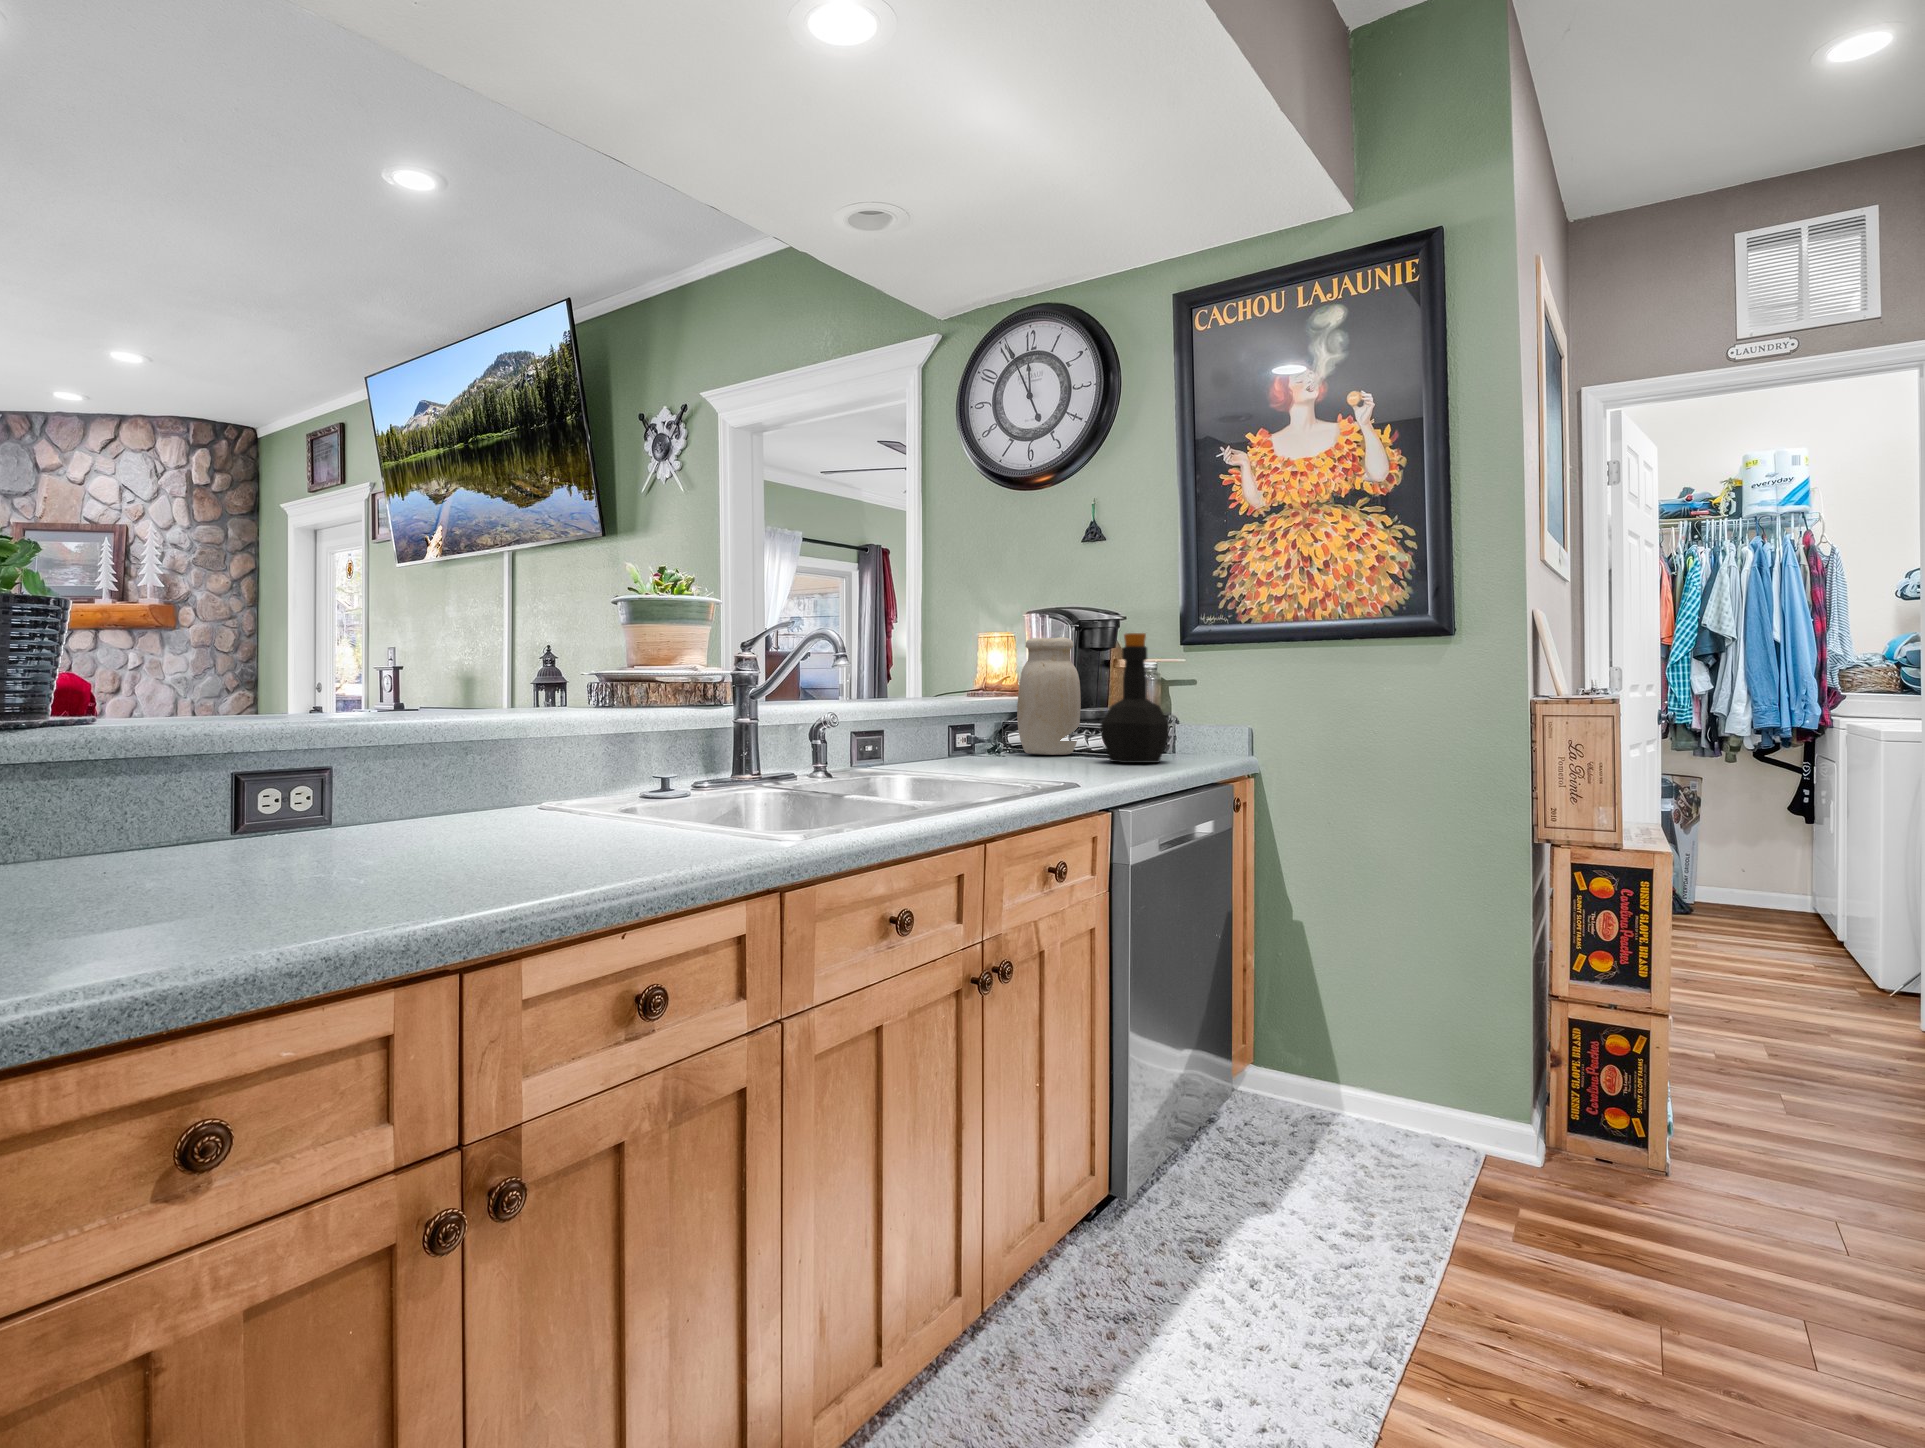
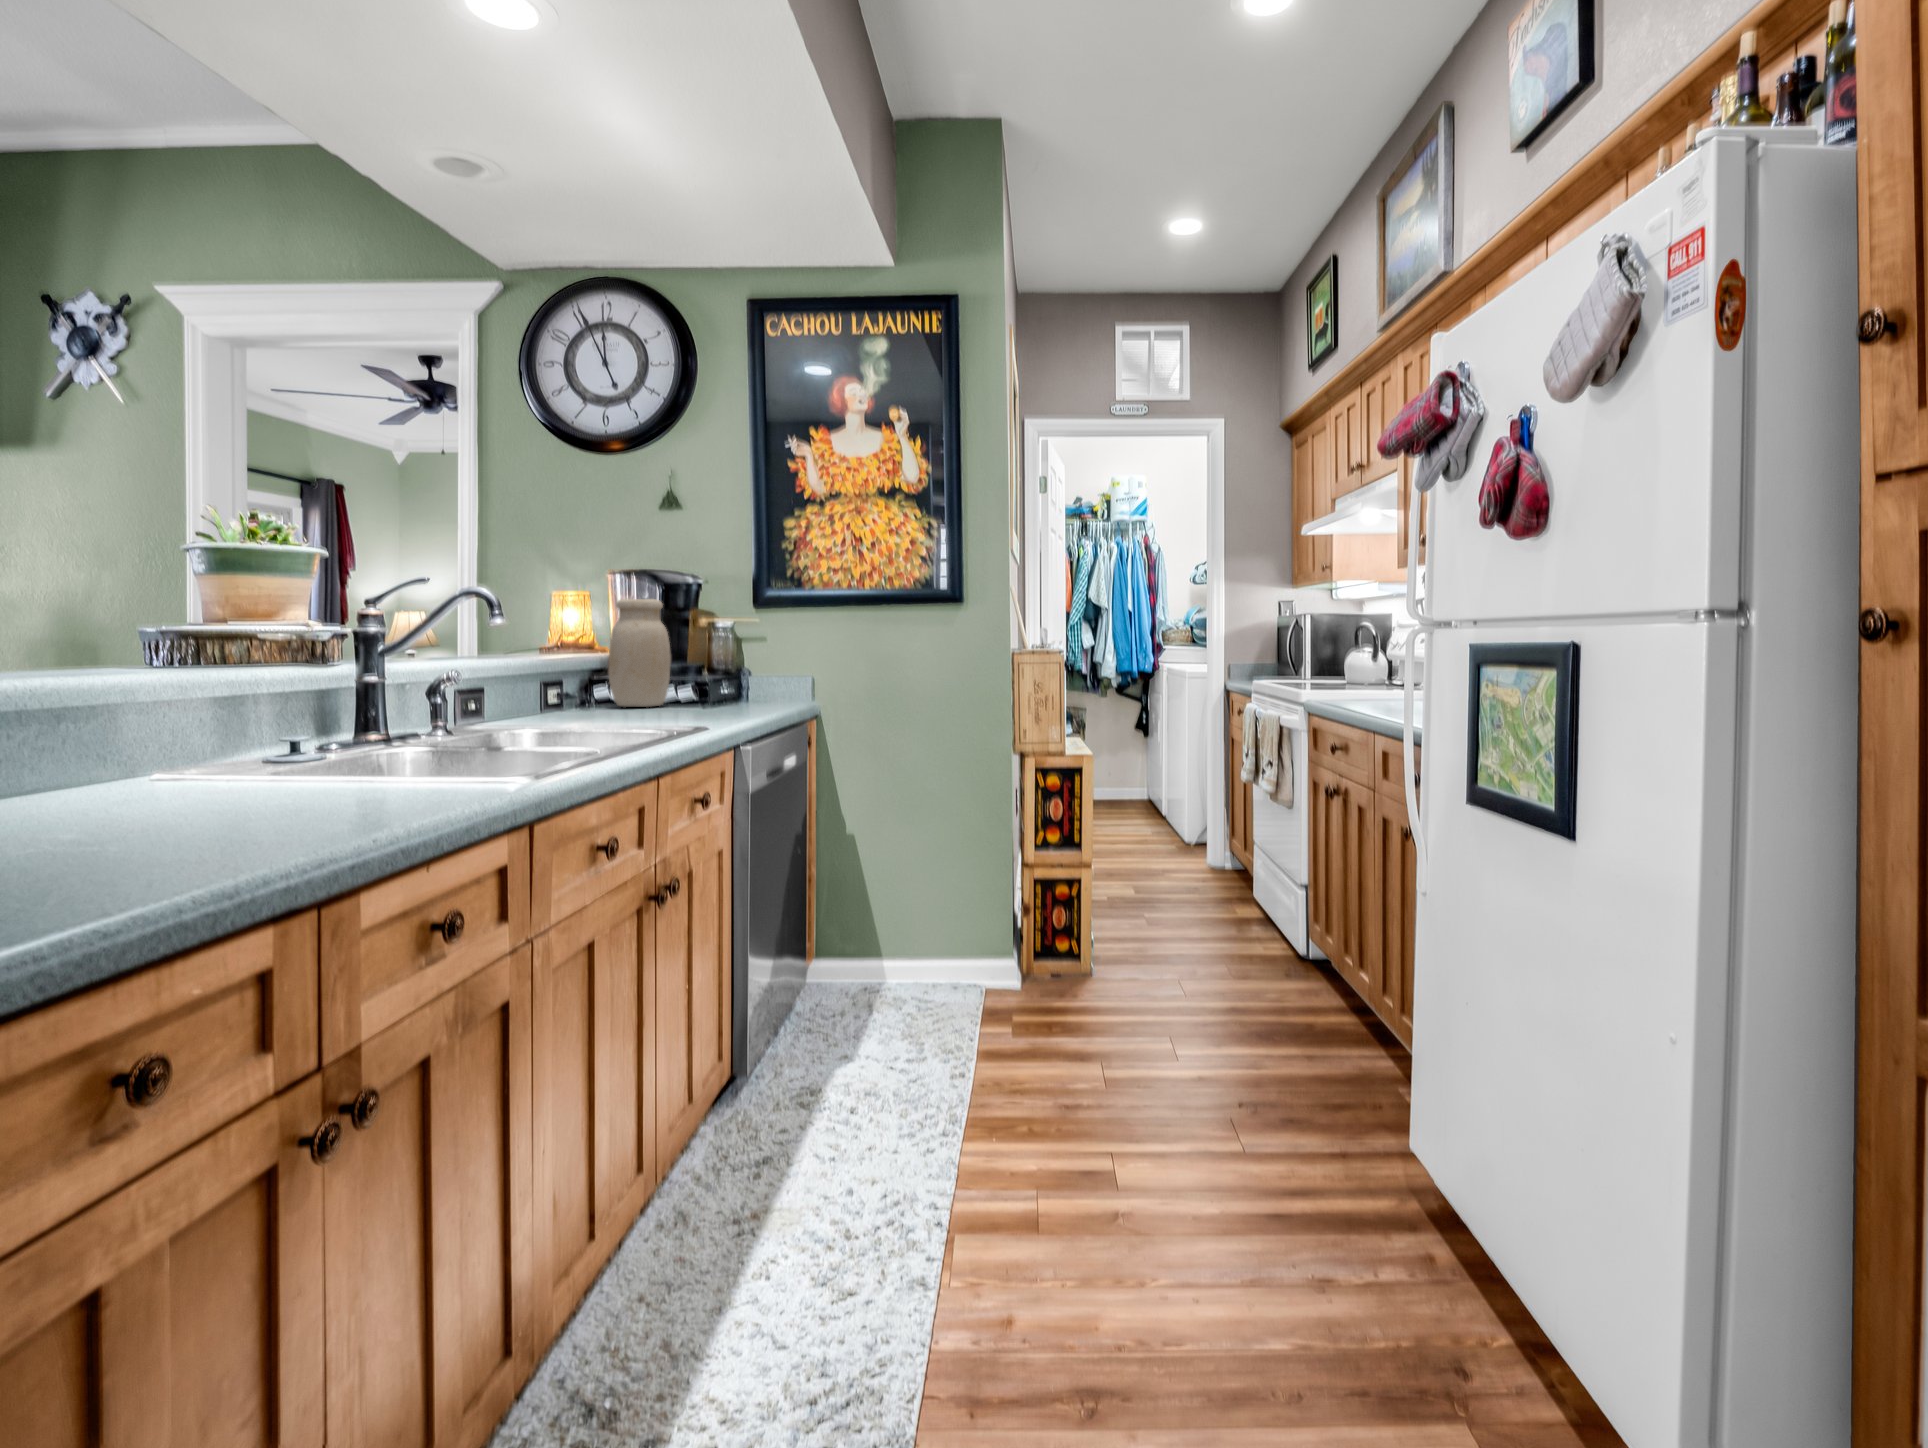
bottle: present [1101,633,1169,763] -> none [698,597,758,711]

